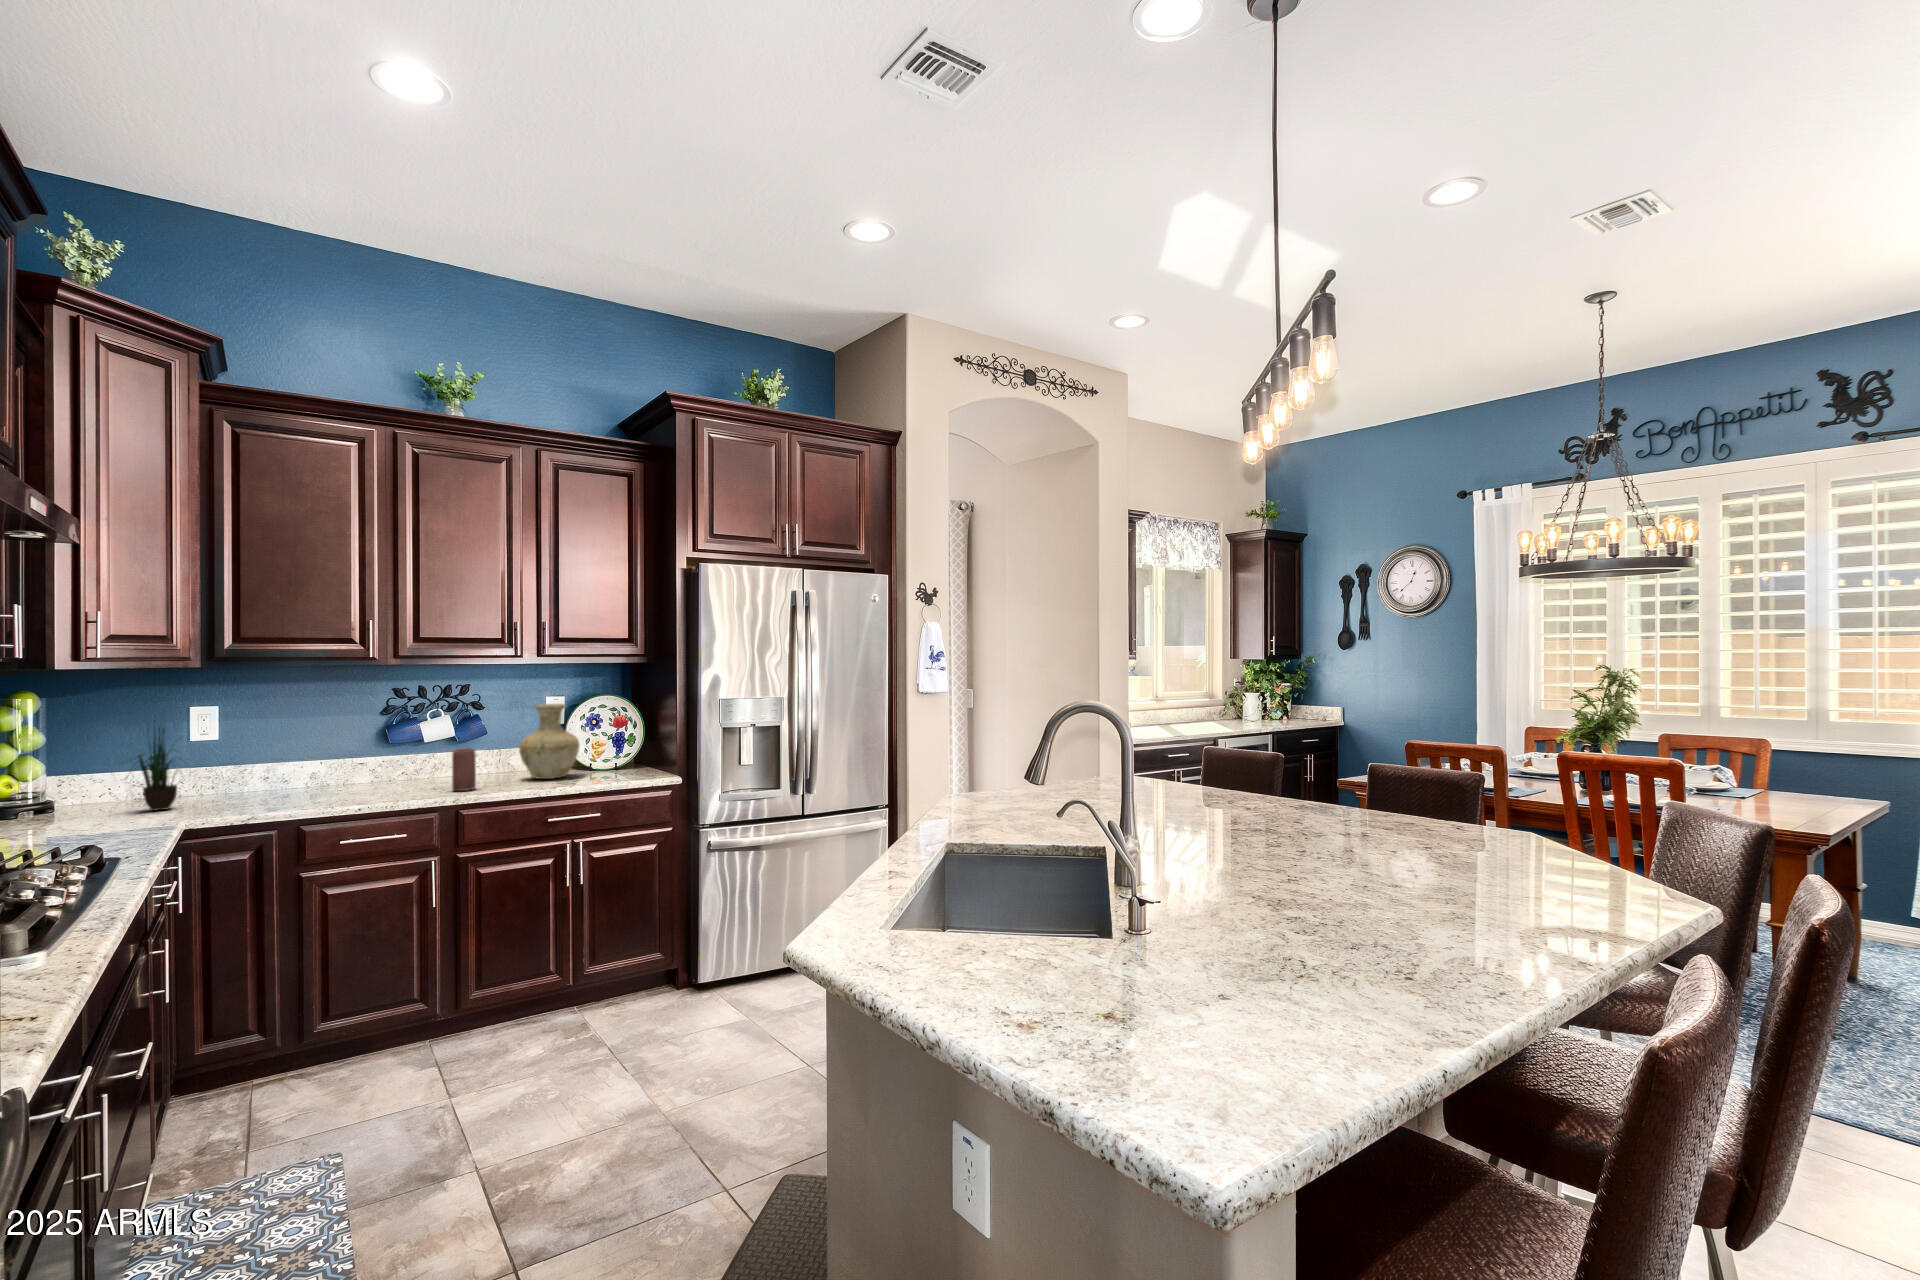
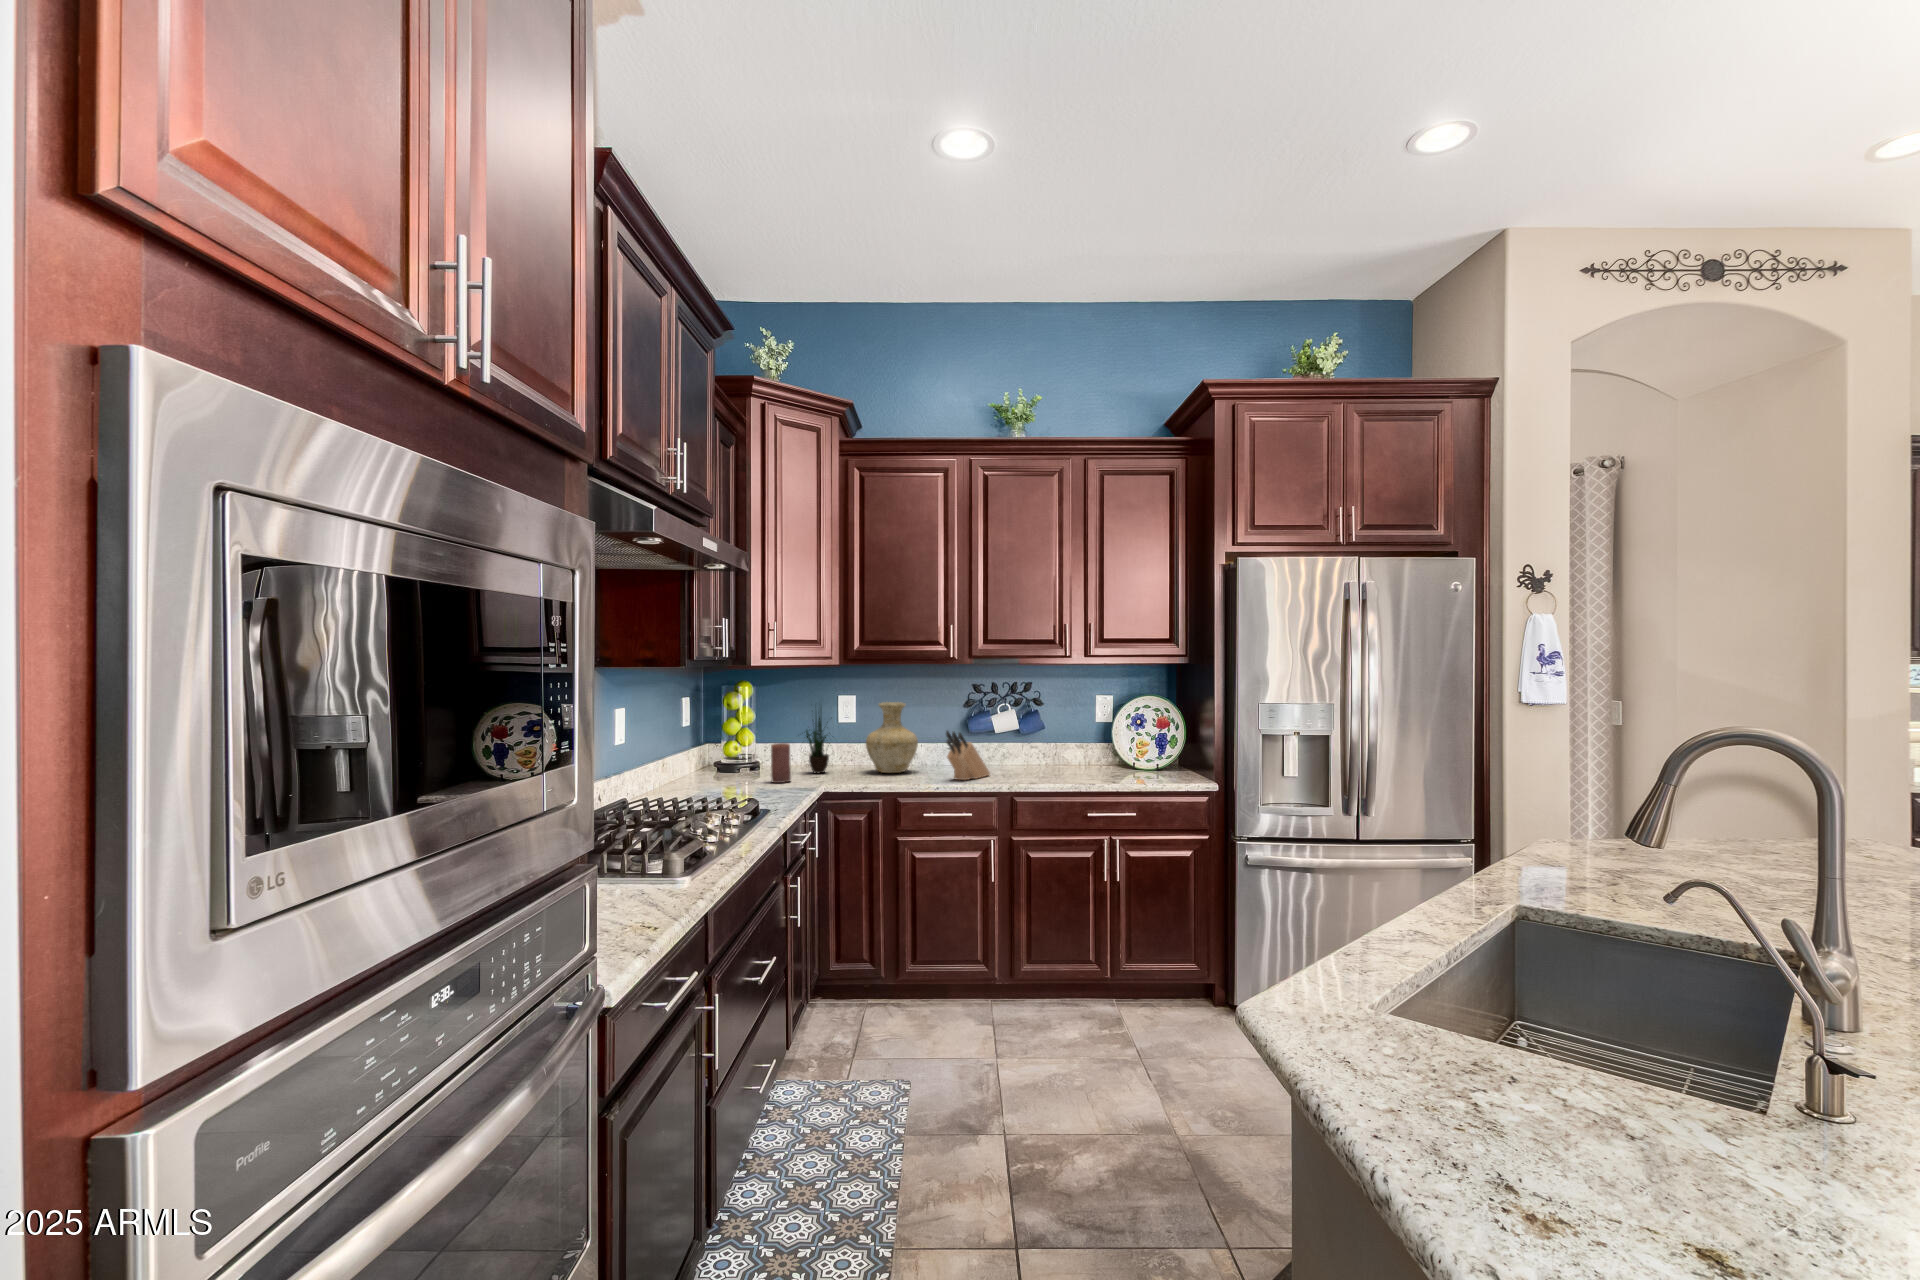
vase: present [519,704,580,779] -> present [866,702,918,773]
knife block: none [366,742,423,798] -> present [946,731,990,780]
candle: present [452,748,476,791] -> present [771,743,791,783]

